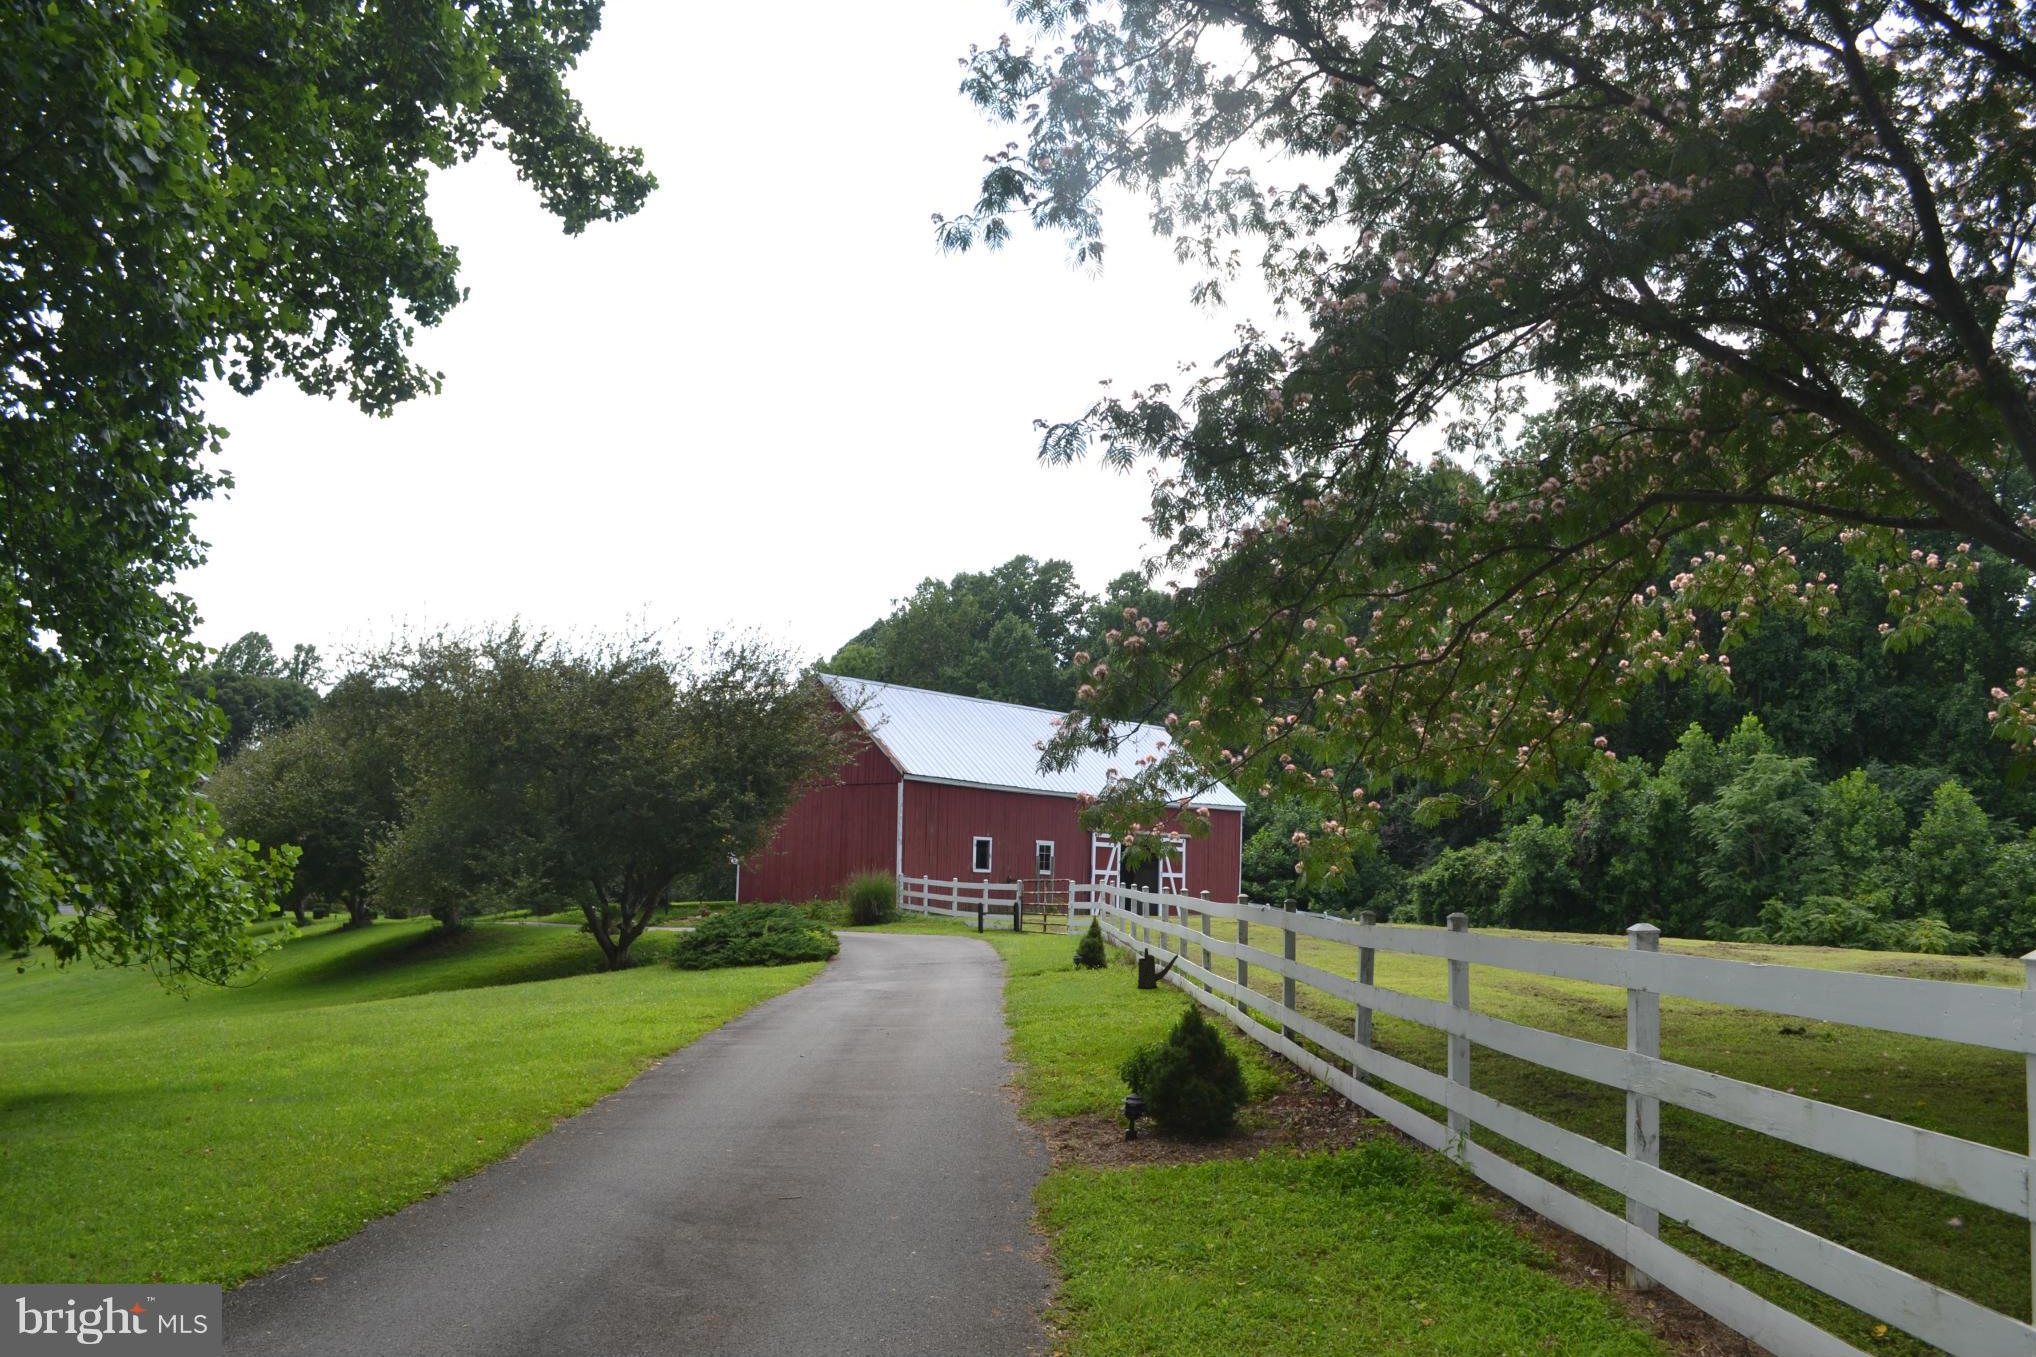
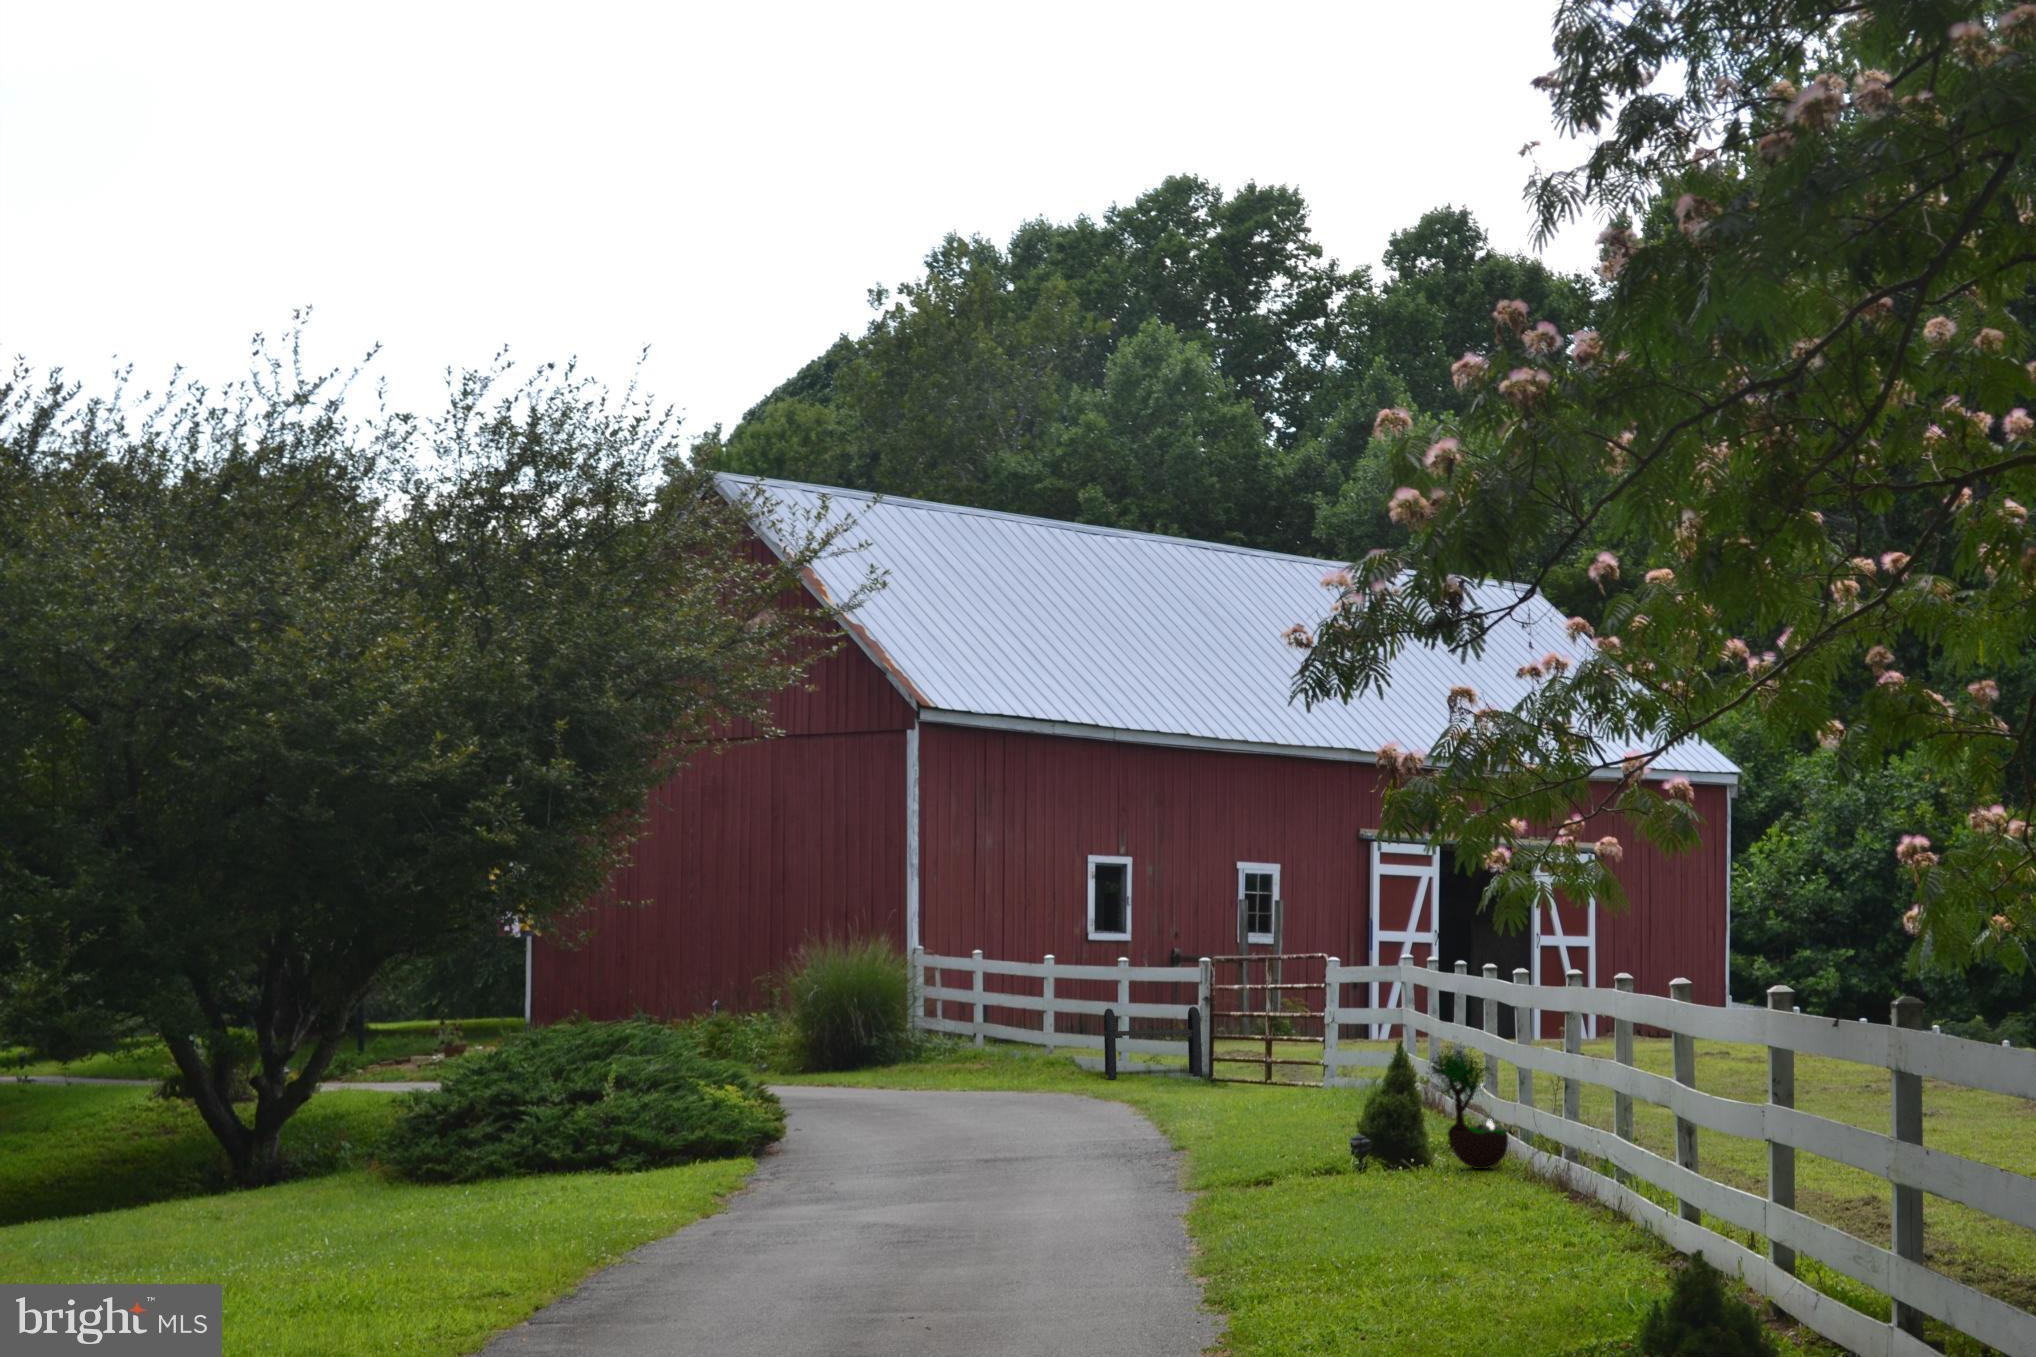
potted tree: none [1108,912,1141,967] -> present [1427,1046,1509,1169]
watering can: present [1131,948,1178,989] -> none [1493,1129,1614,1231]

